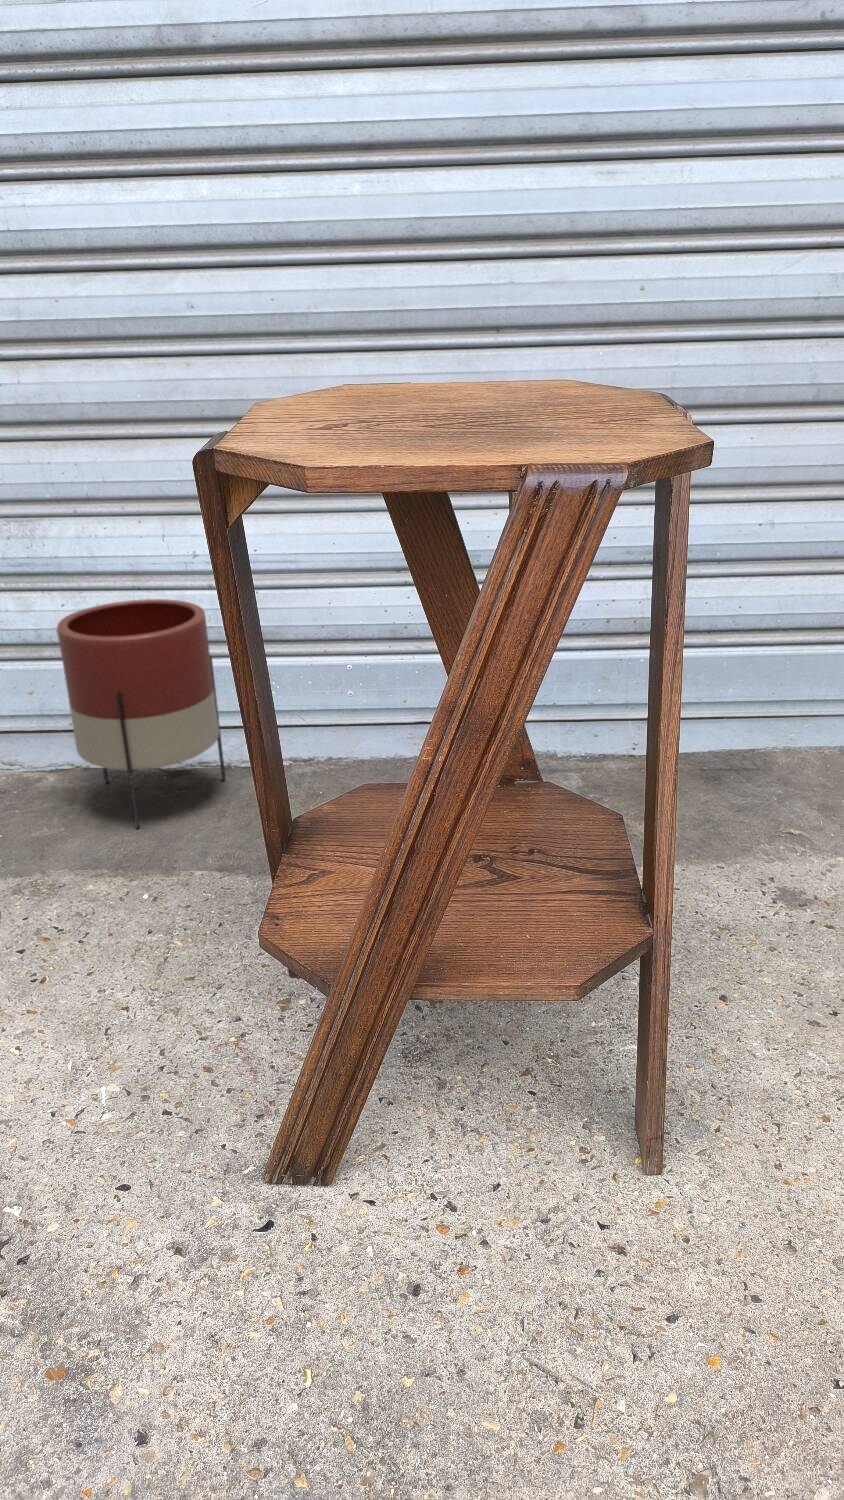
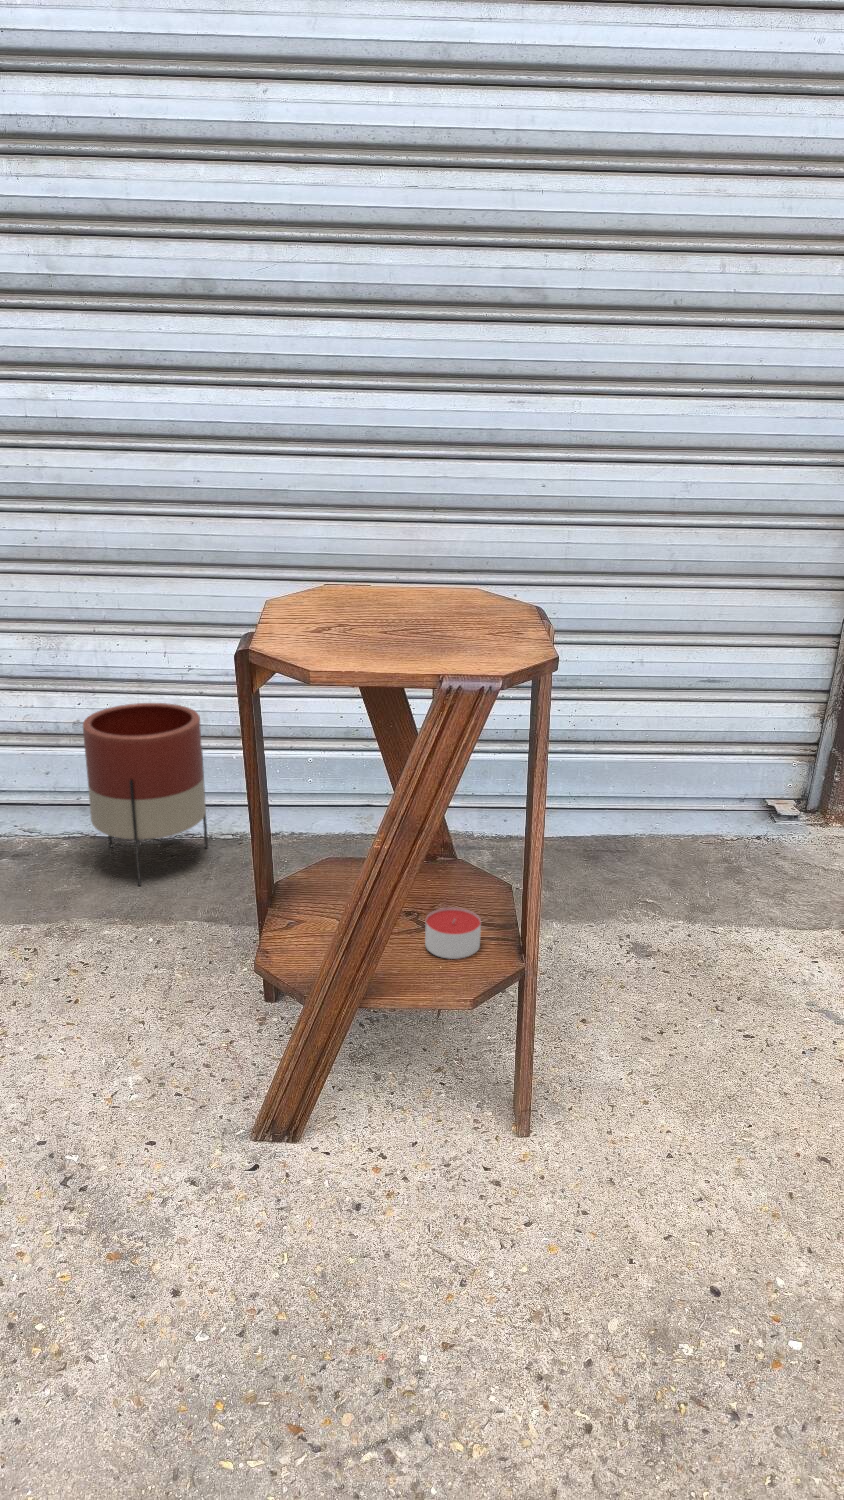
candle: none [504,846,583,918] -> present [425,907,481,959]

